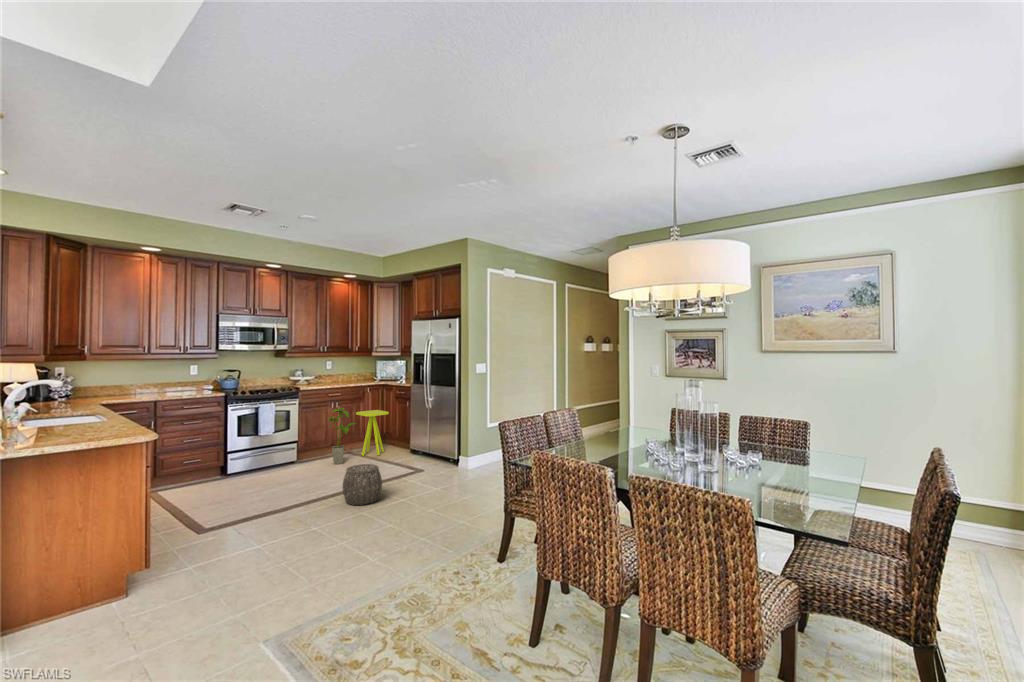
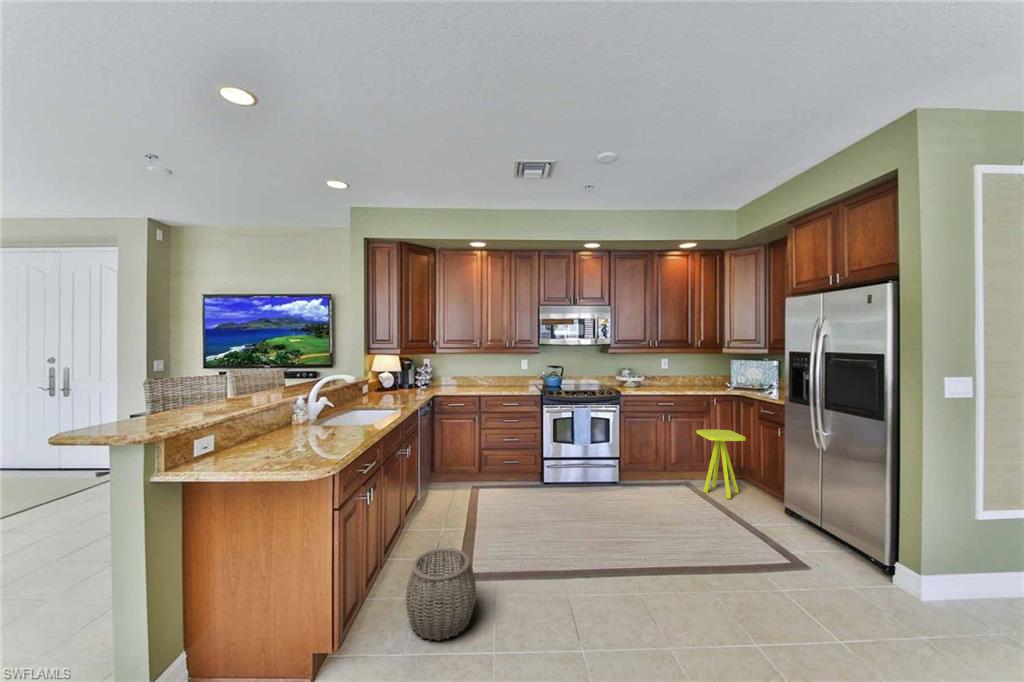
house plant: present [328,408,356,464] -> none [653,424,697,501]
woven basket: present [343,464,382,505] -> present [405,548,476,640]

